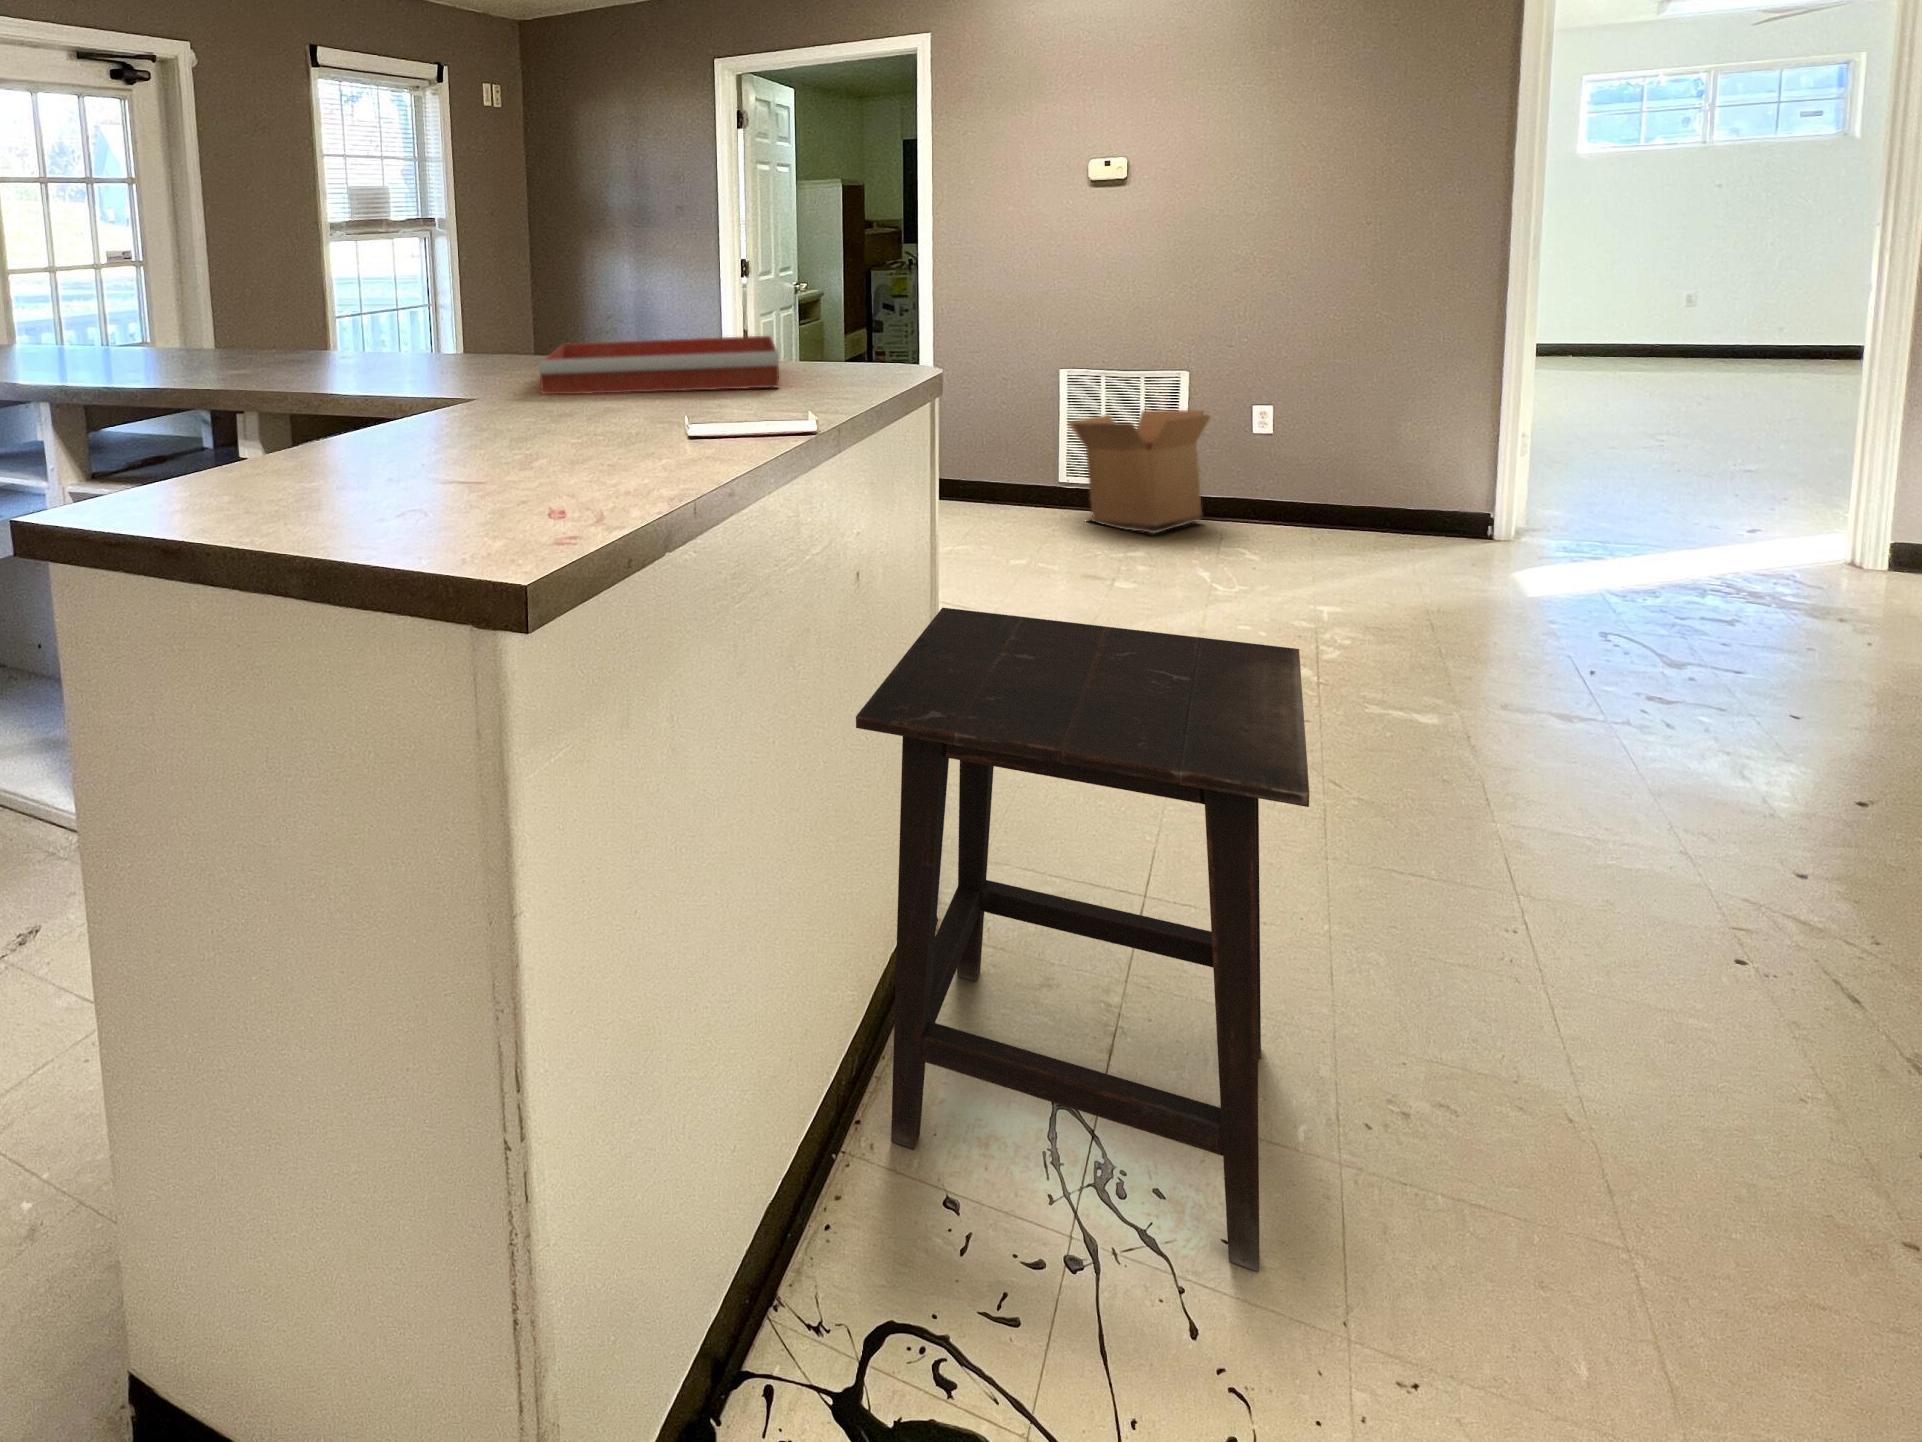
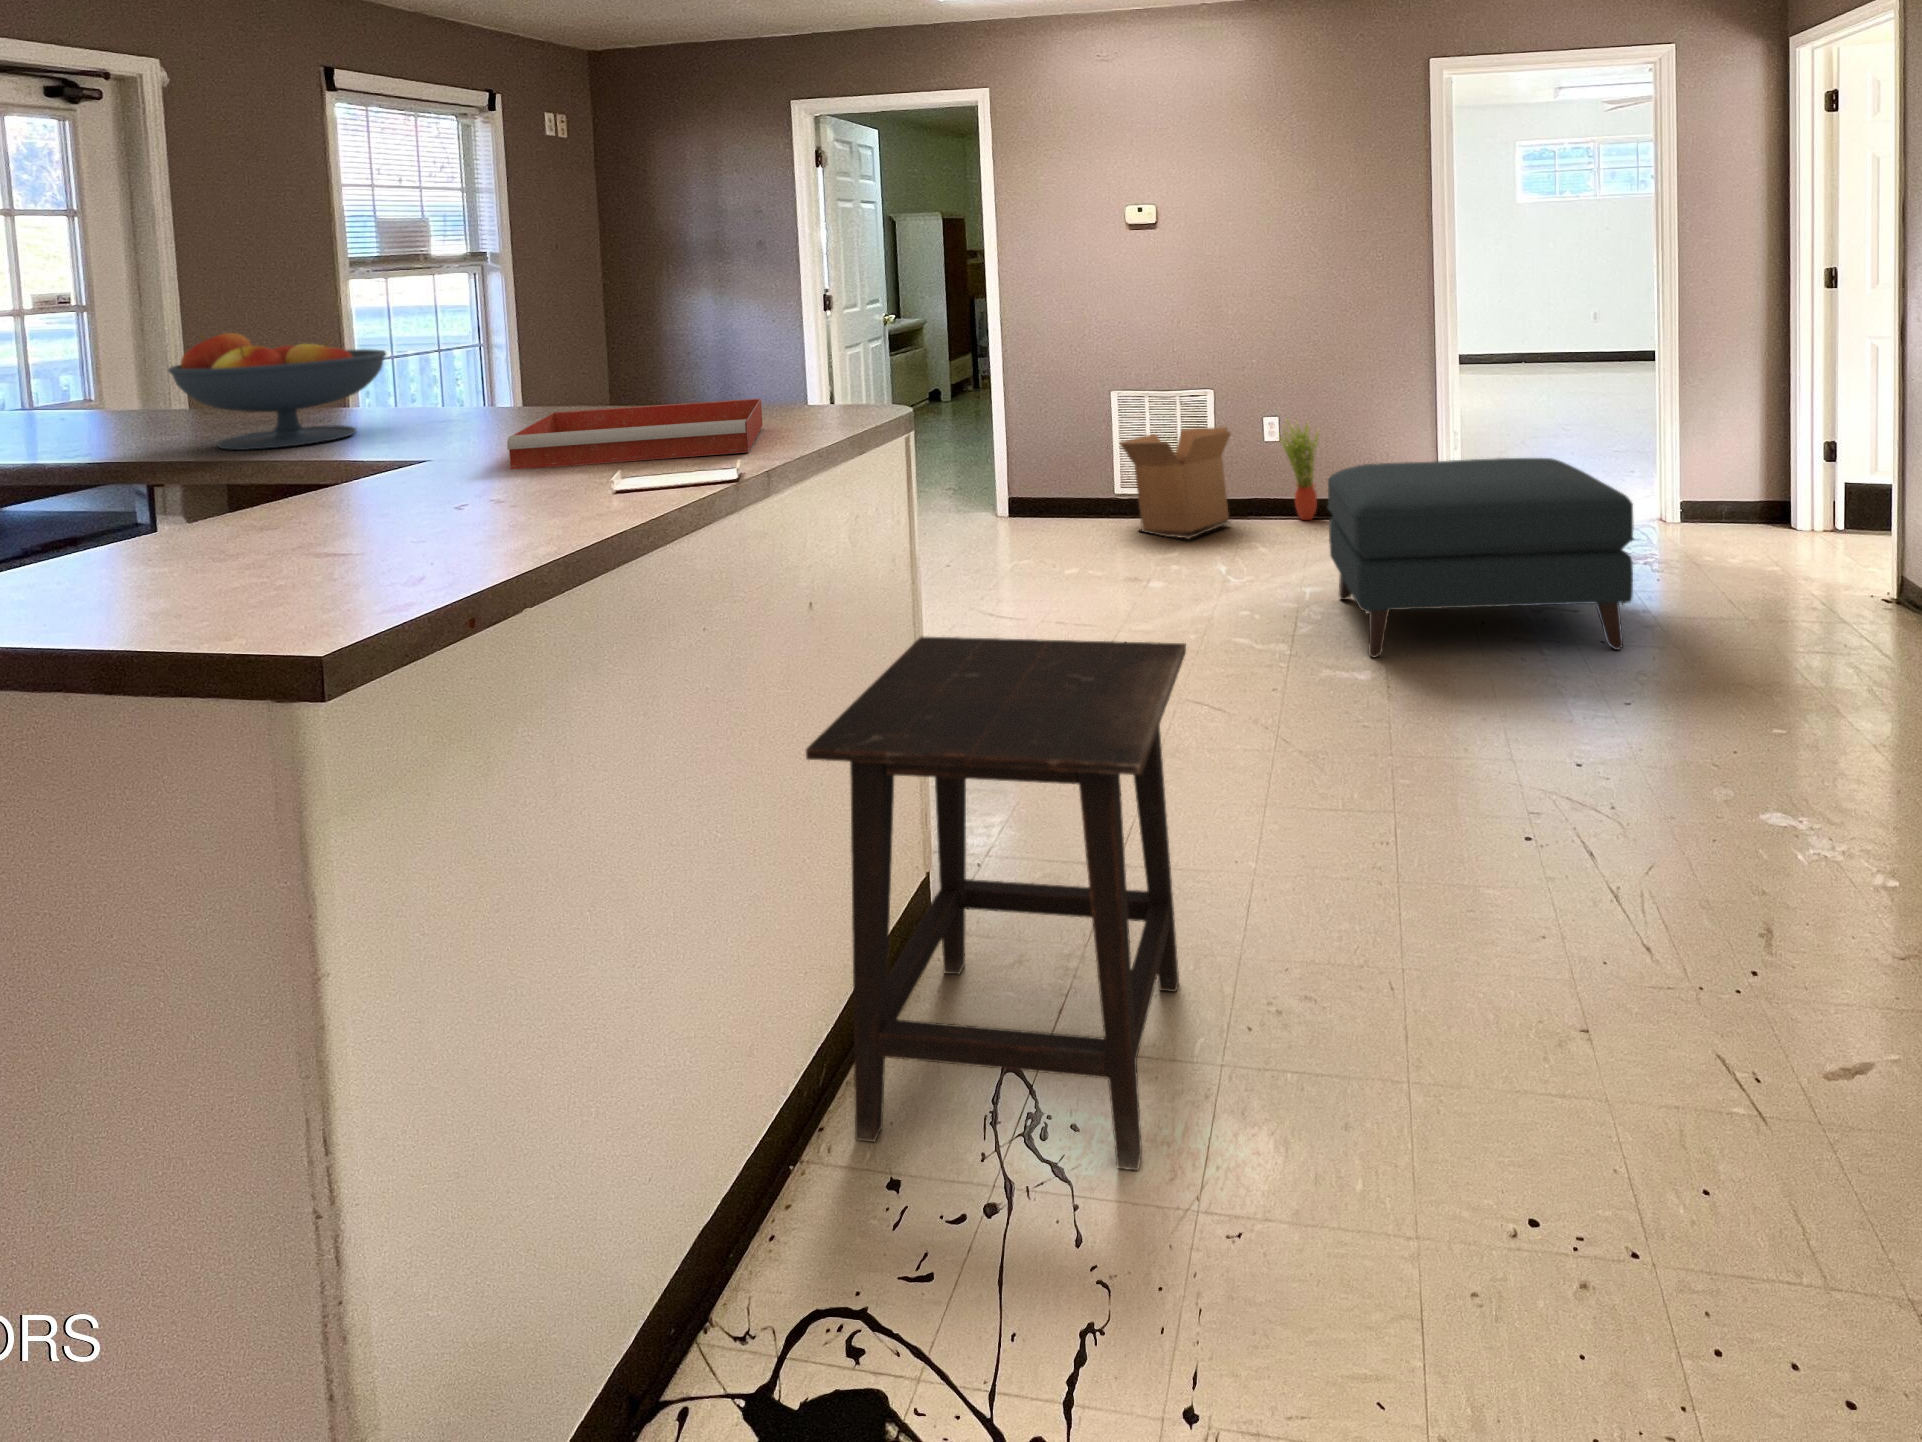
fruit bowl: none [233,265,404,372] -> present [168,333,386,450]
potted plant: none [1269,403,1330,523] -> present [1279,420,1318,520]
ottoman: none [1365,458,1895,725] -> present [1328,458,1634,657]

